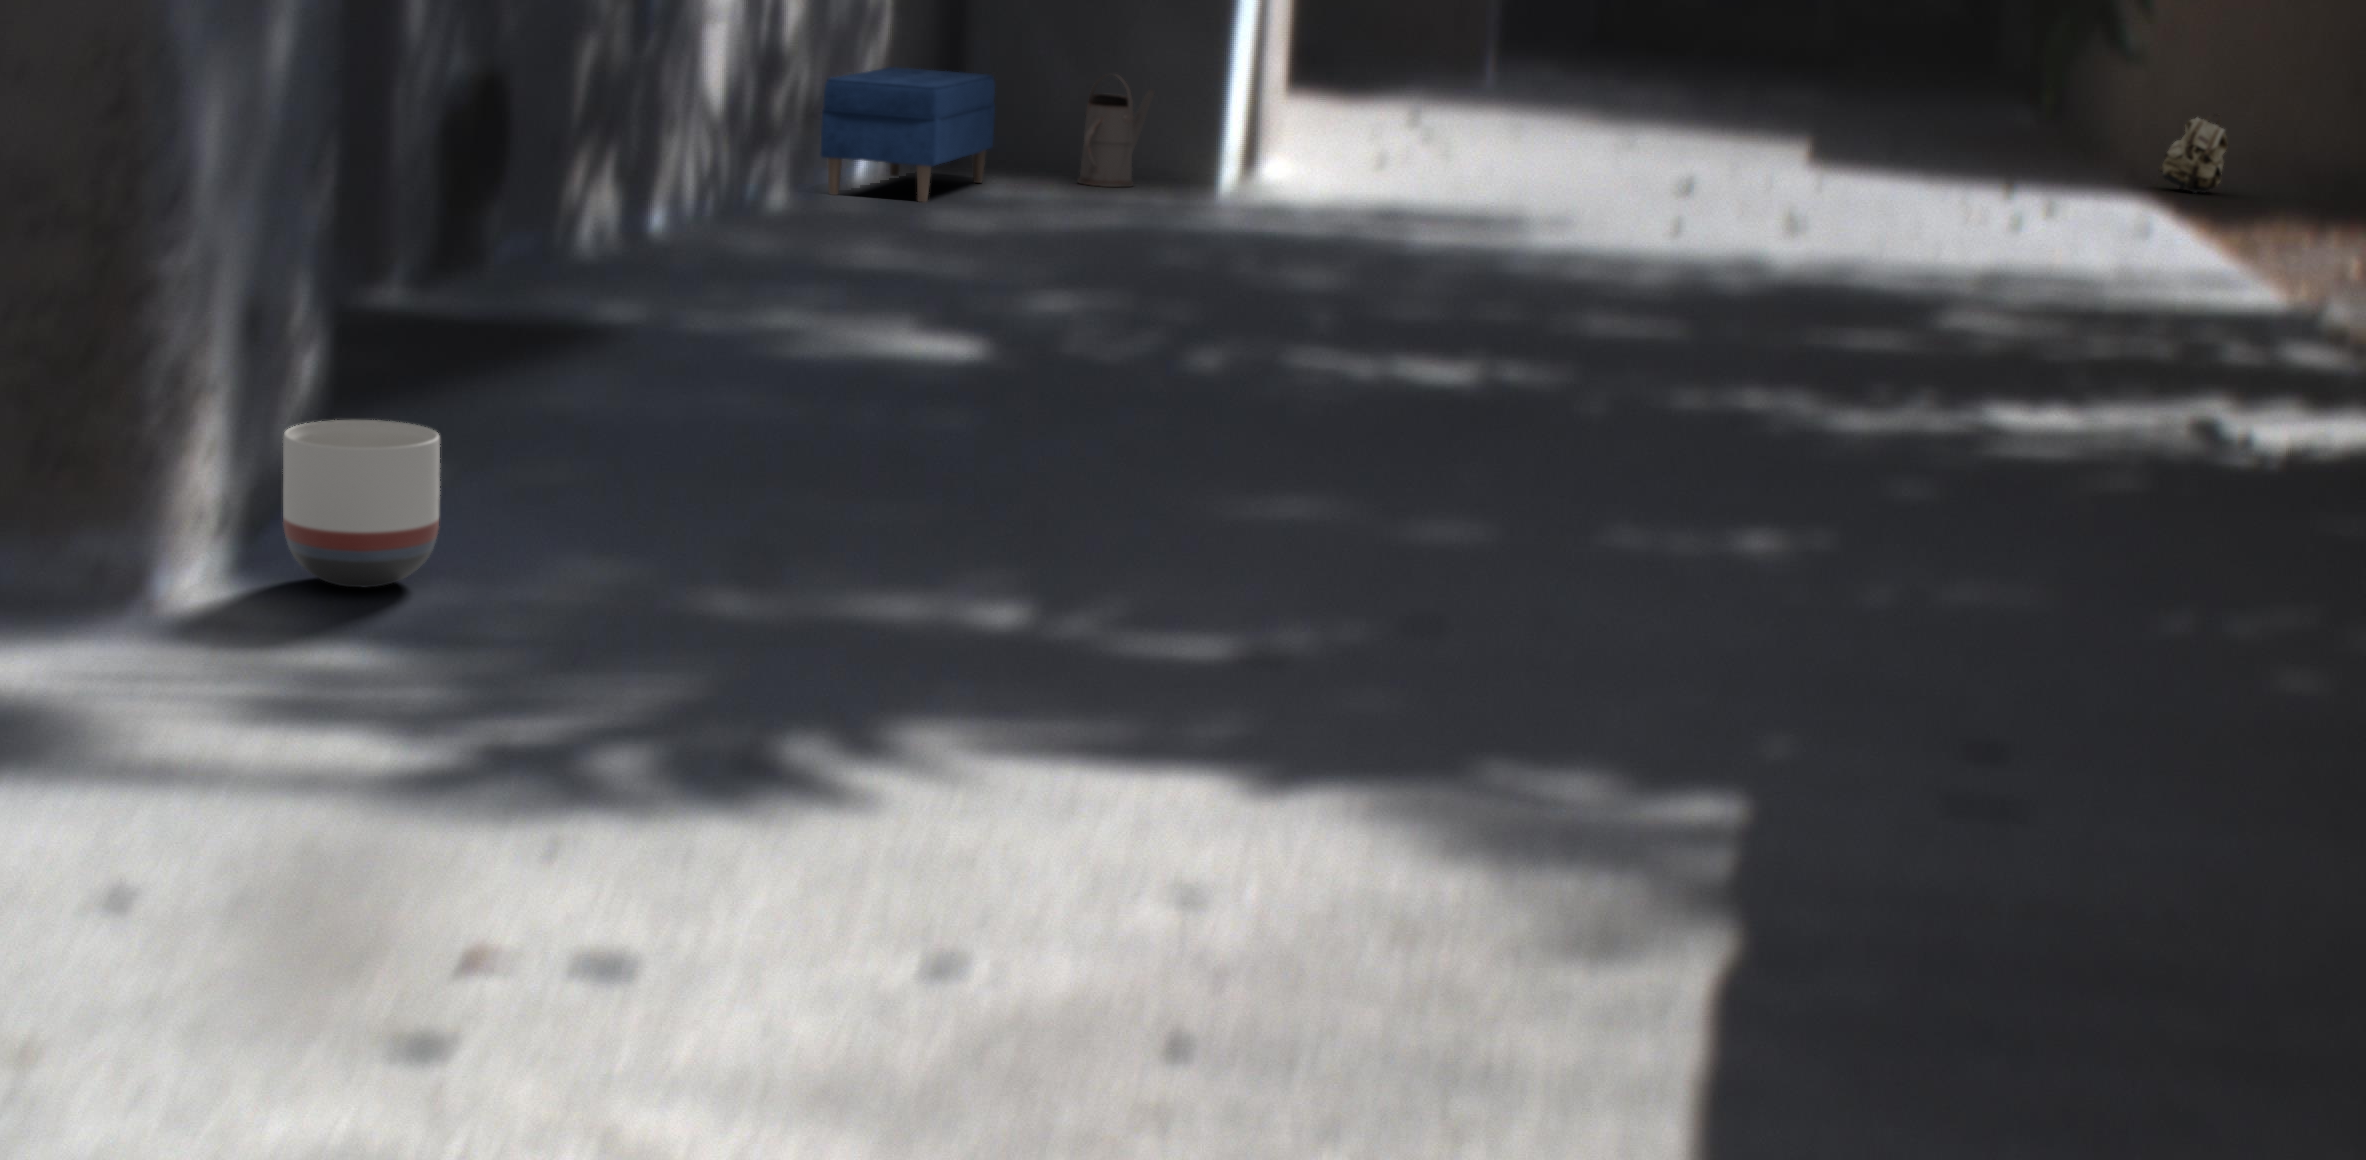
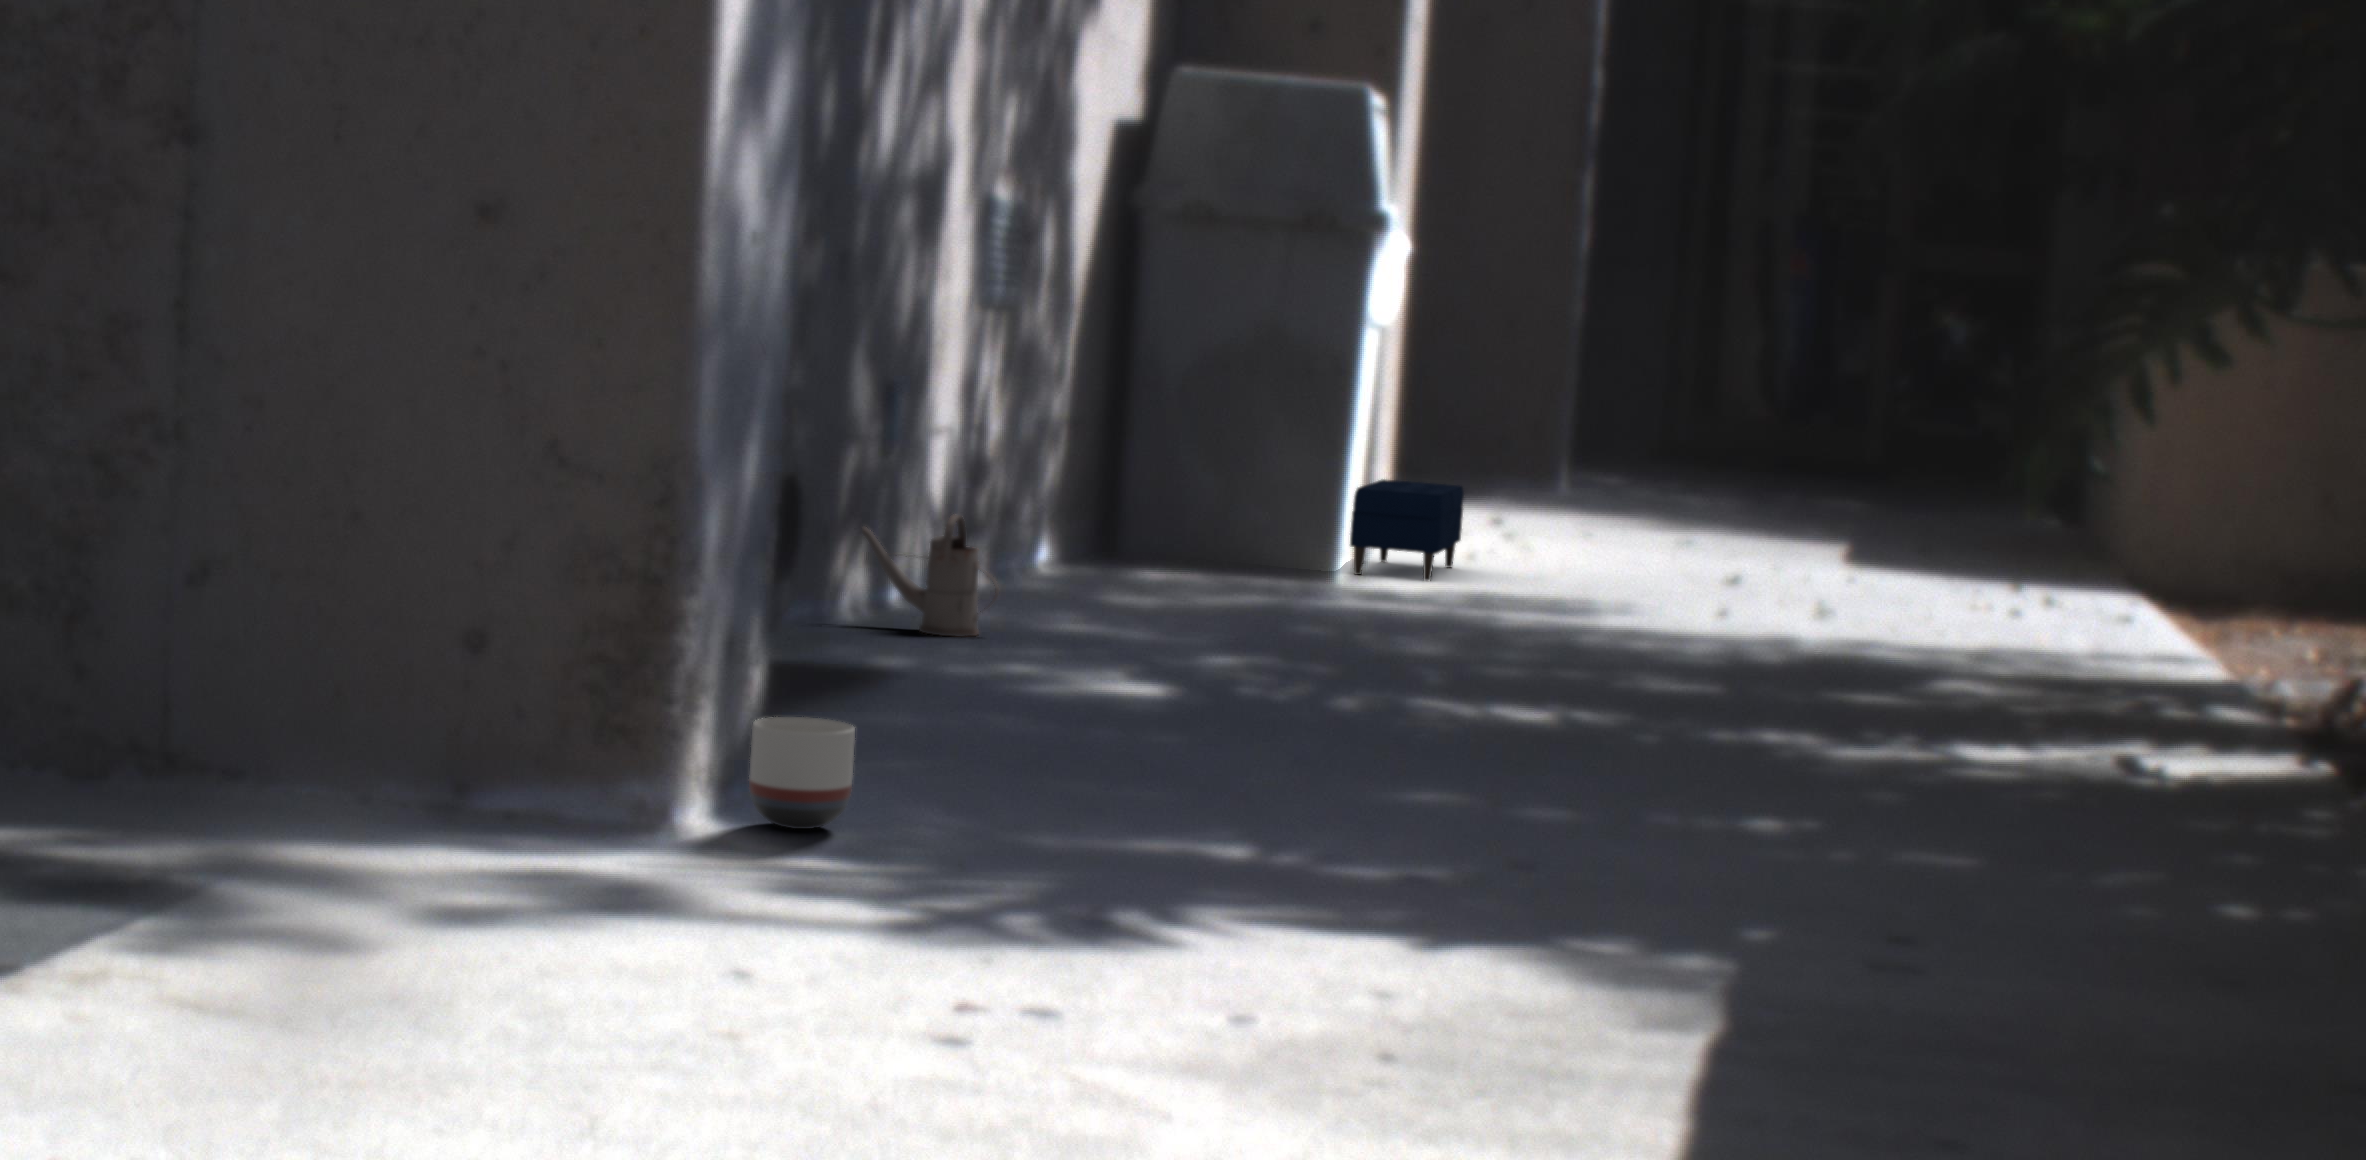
bench: present [821,67,995,202] -> present [1350,479,1464,581]
watering can: present [1077,74,1154,187] -> present [862,515,999,637]
backpack: present [2159,118,2227,193] -> none [2156,521,2215,589]

